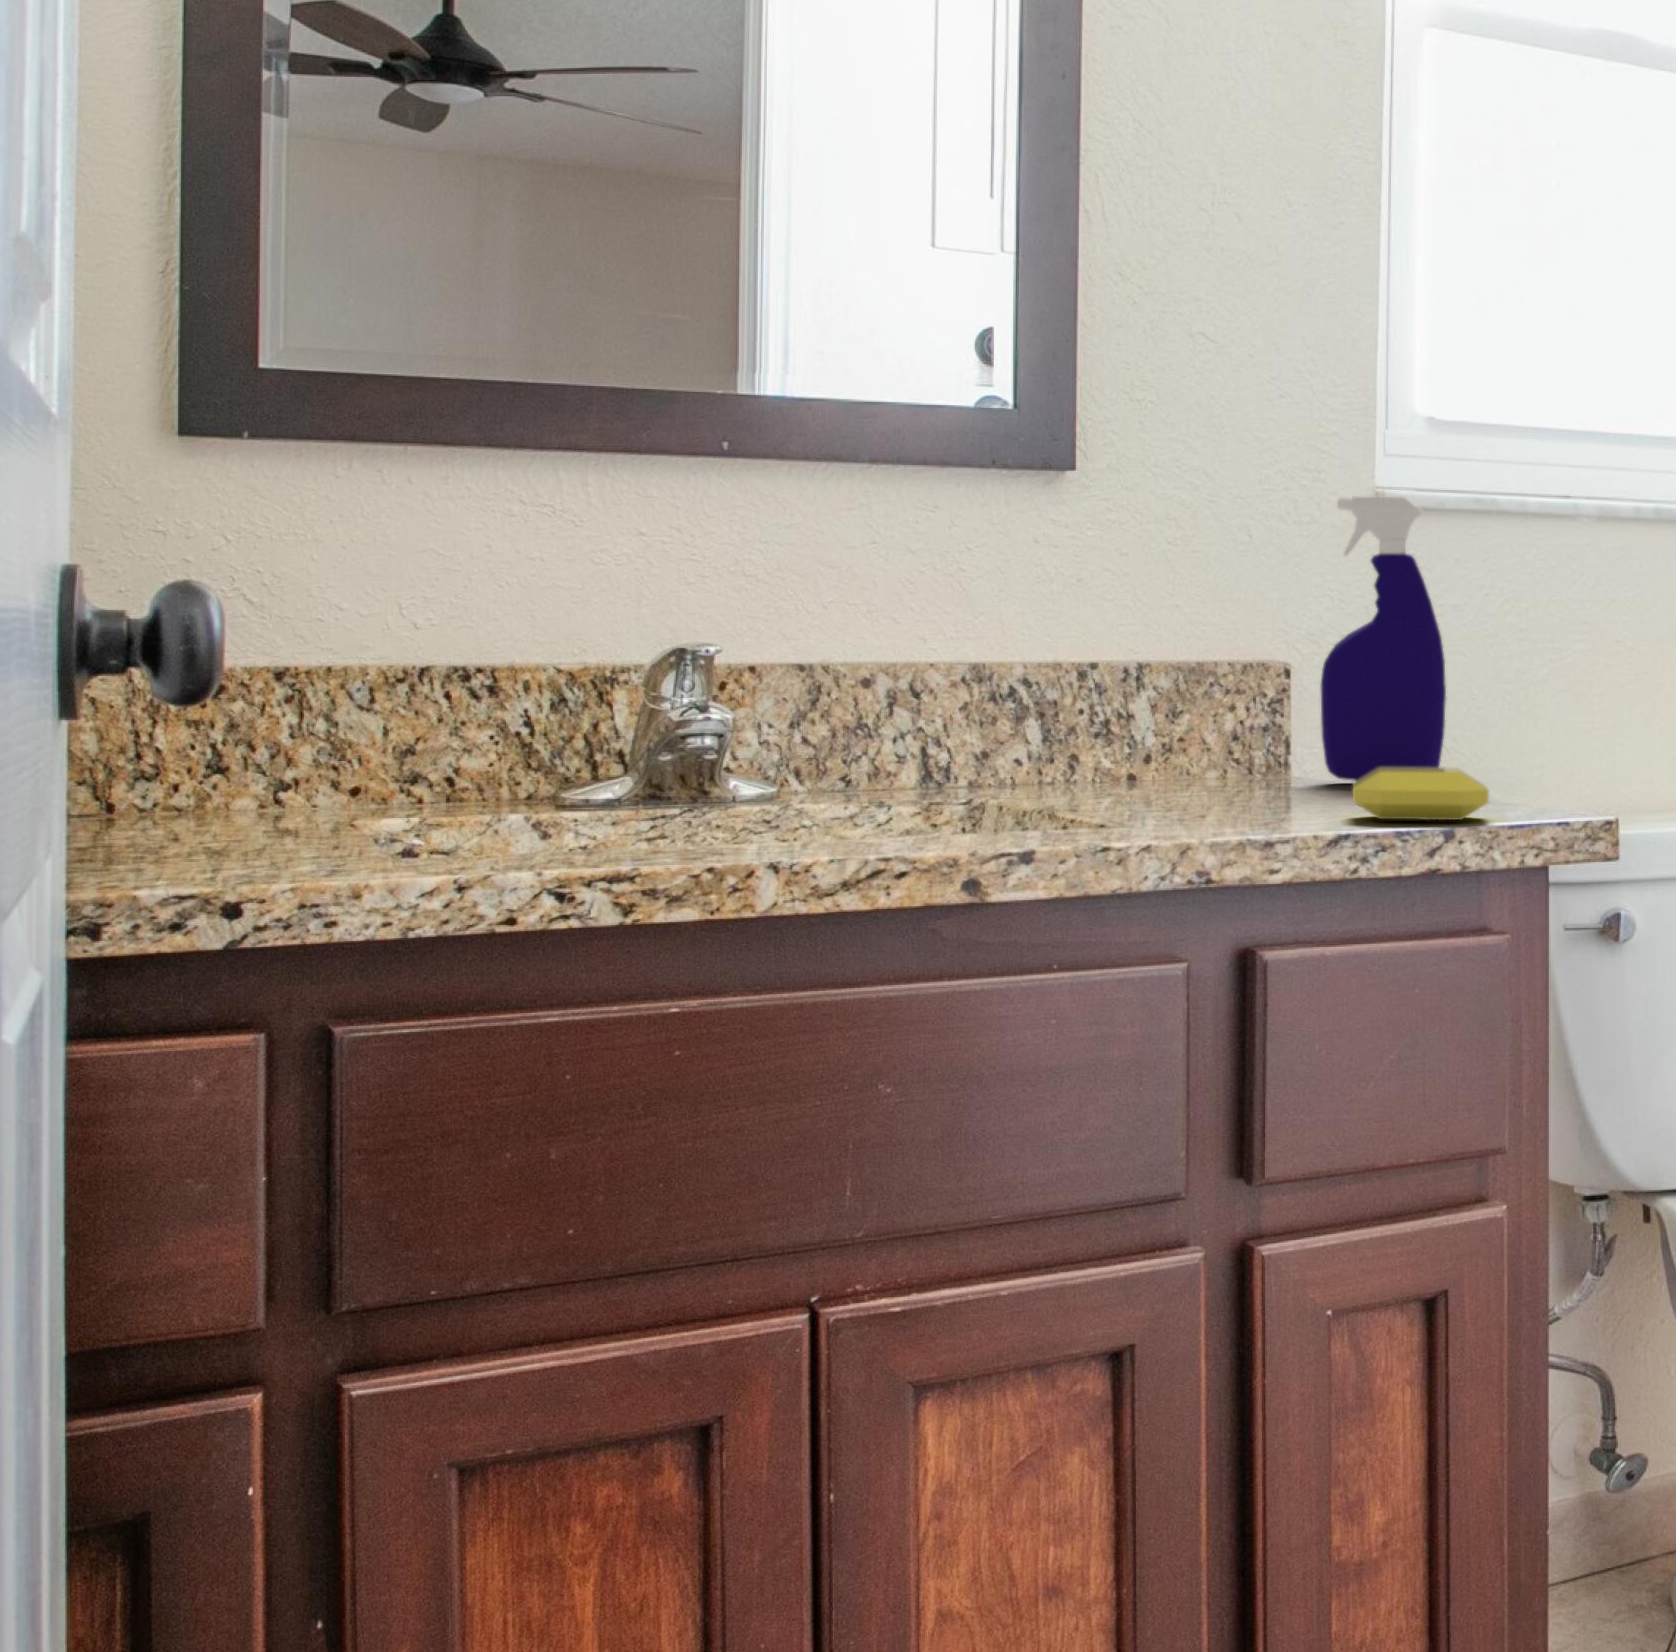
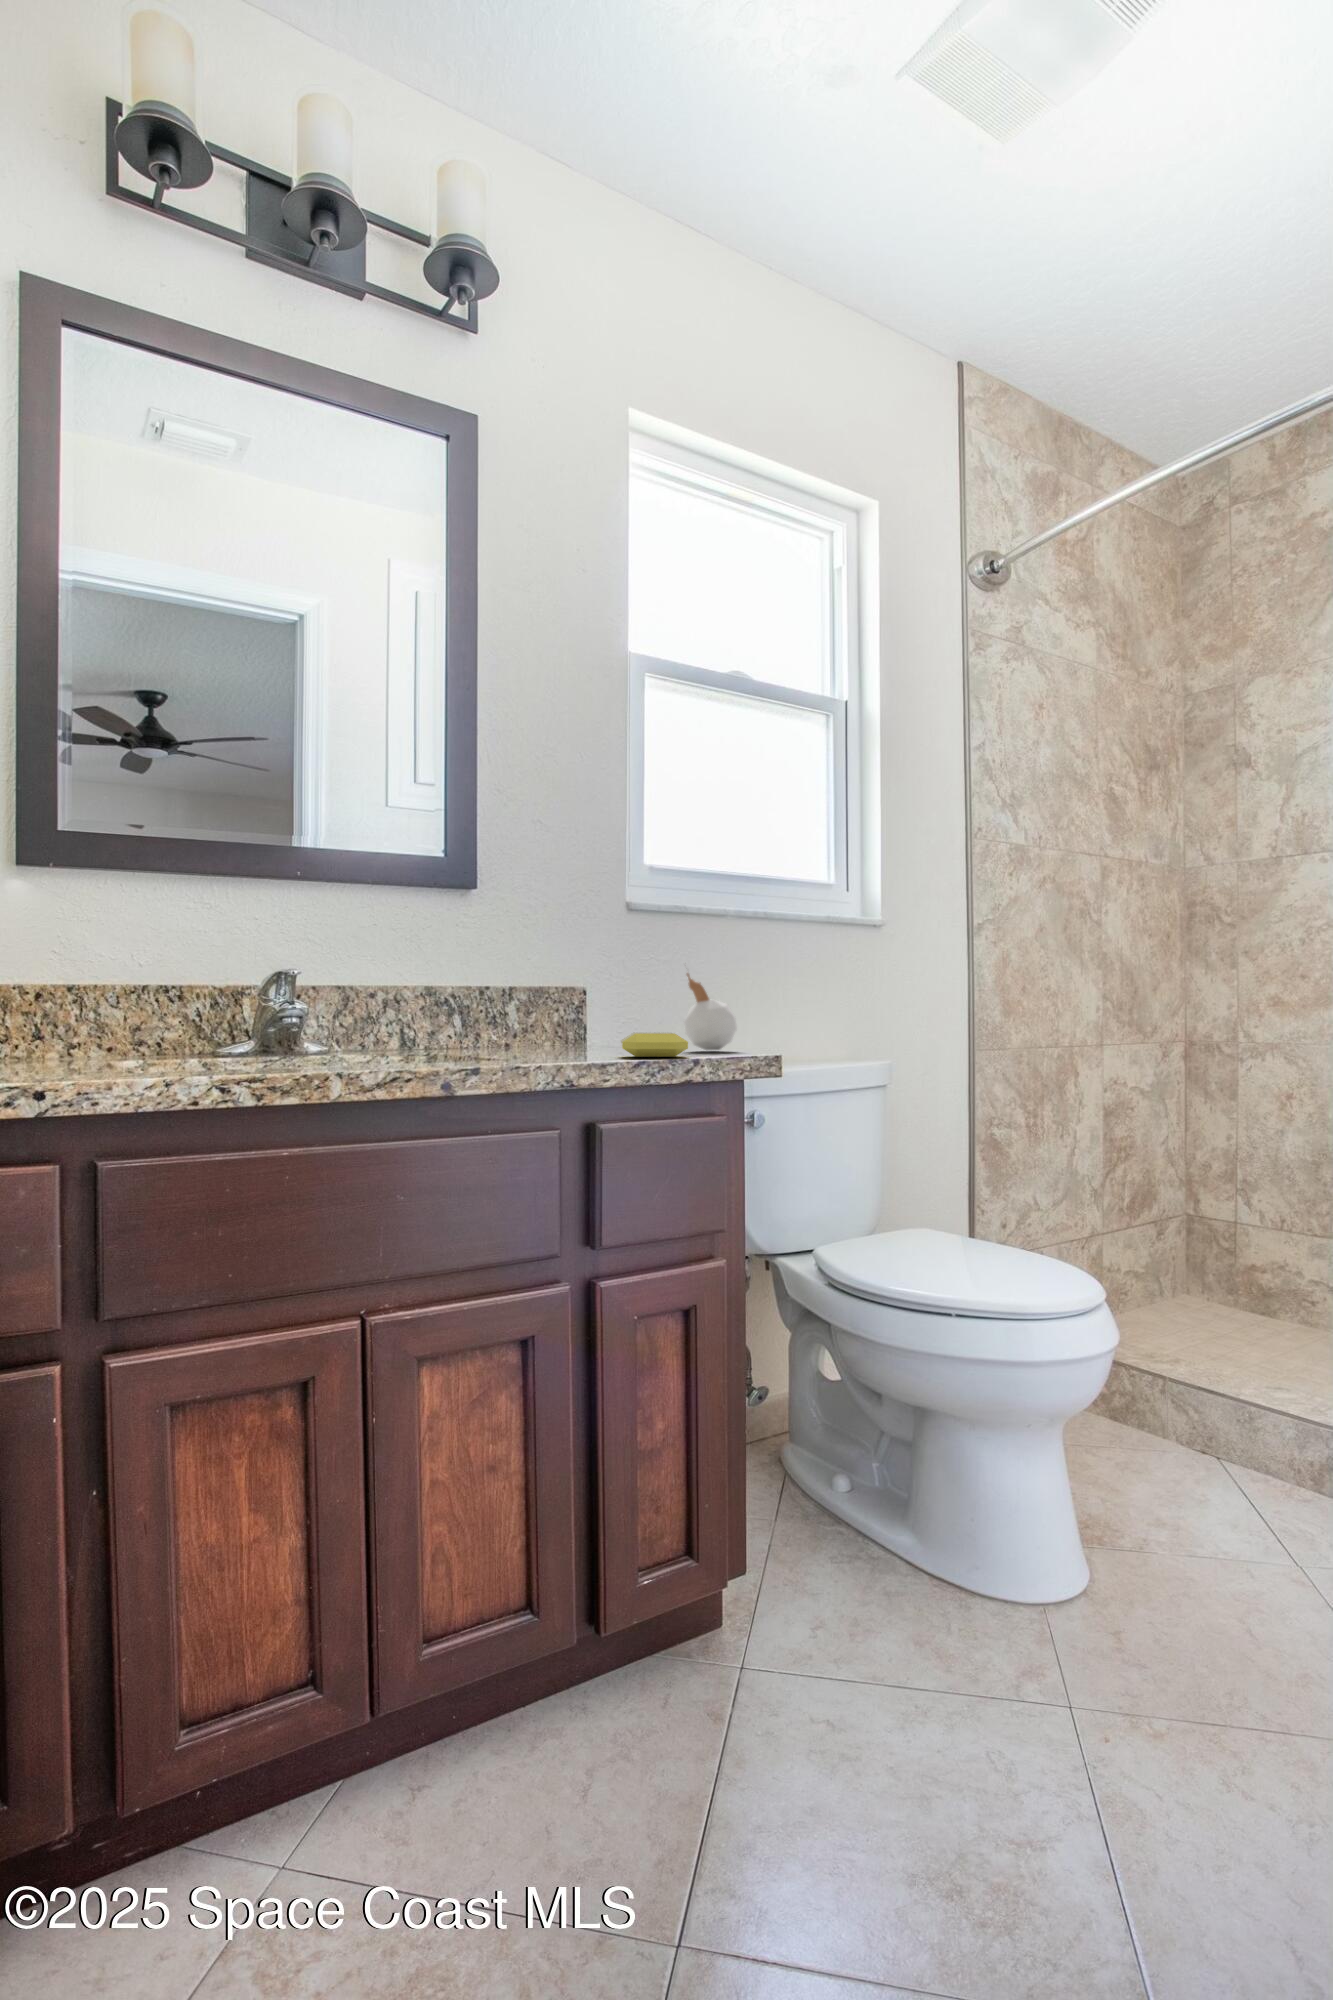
spray bottle: present [1321,497,1446,781] -> none [597,909,657,1046]
candle: none [1494,615,1605,800] -> present [684,965,737,1050]

